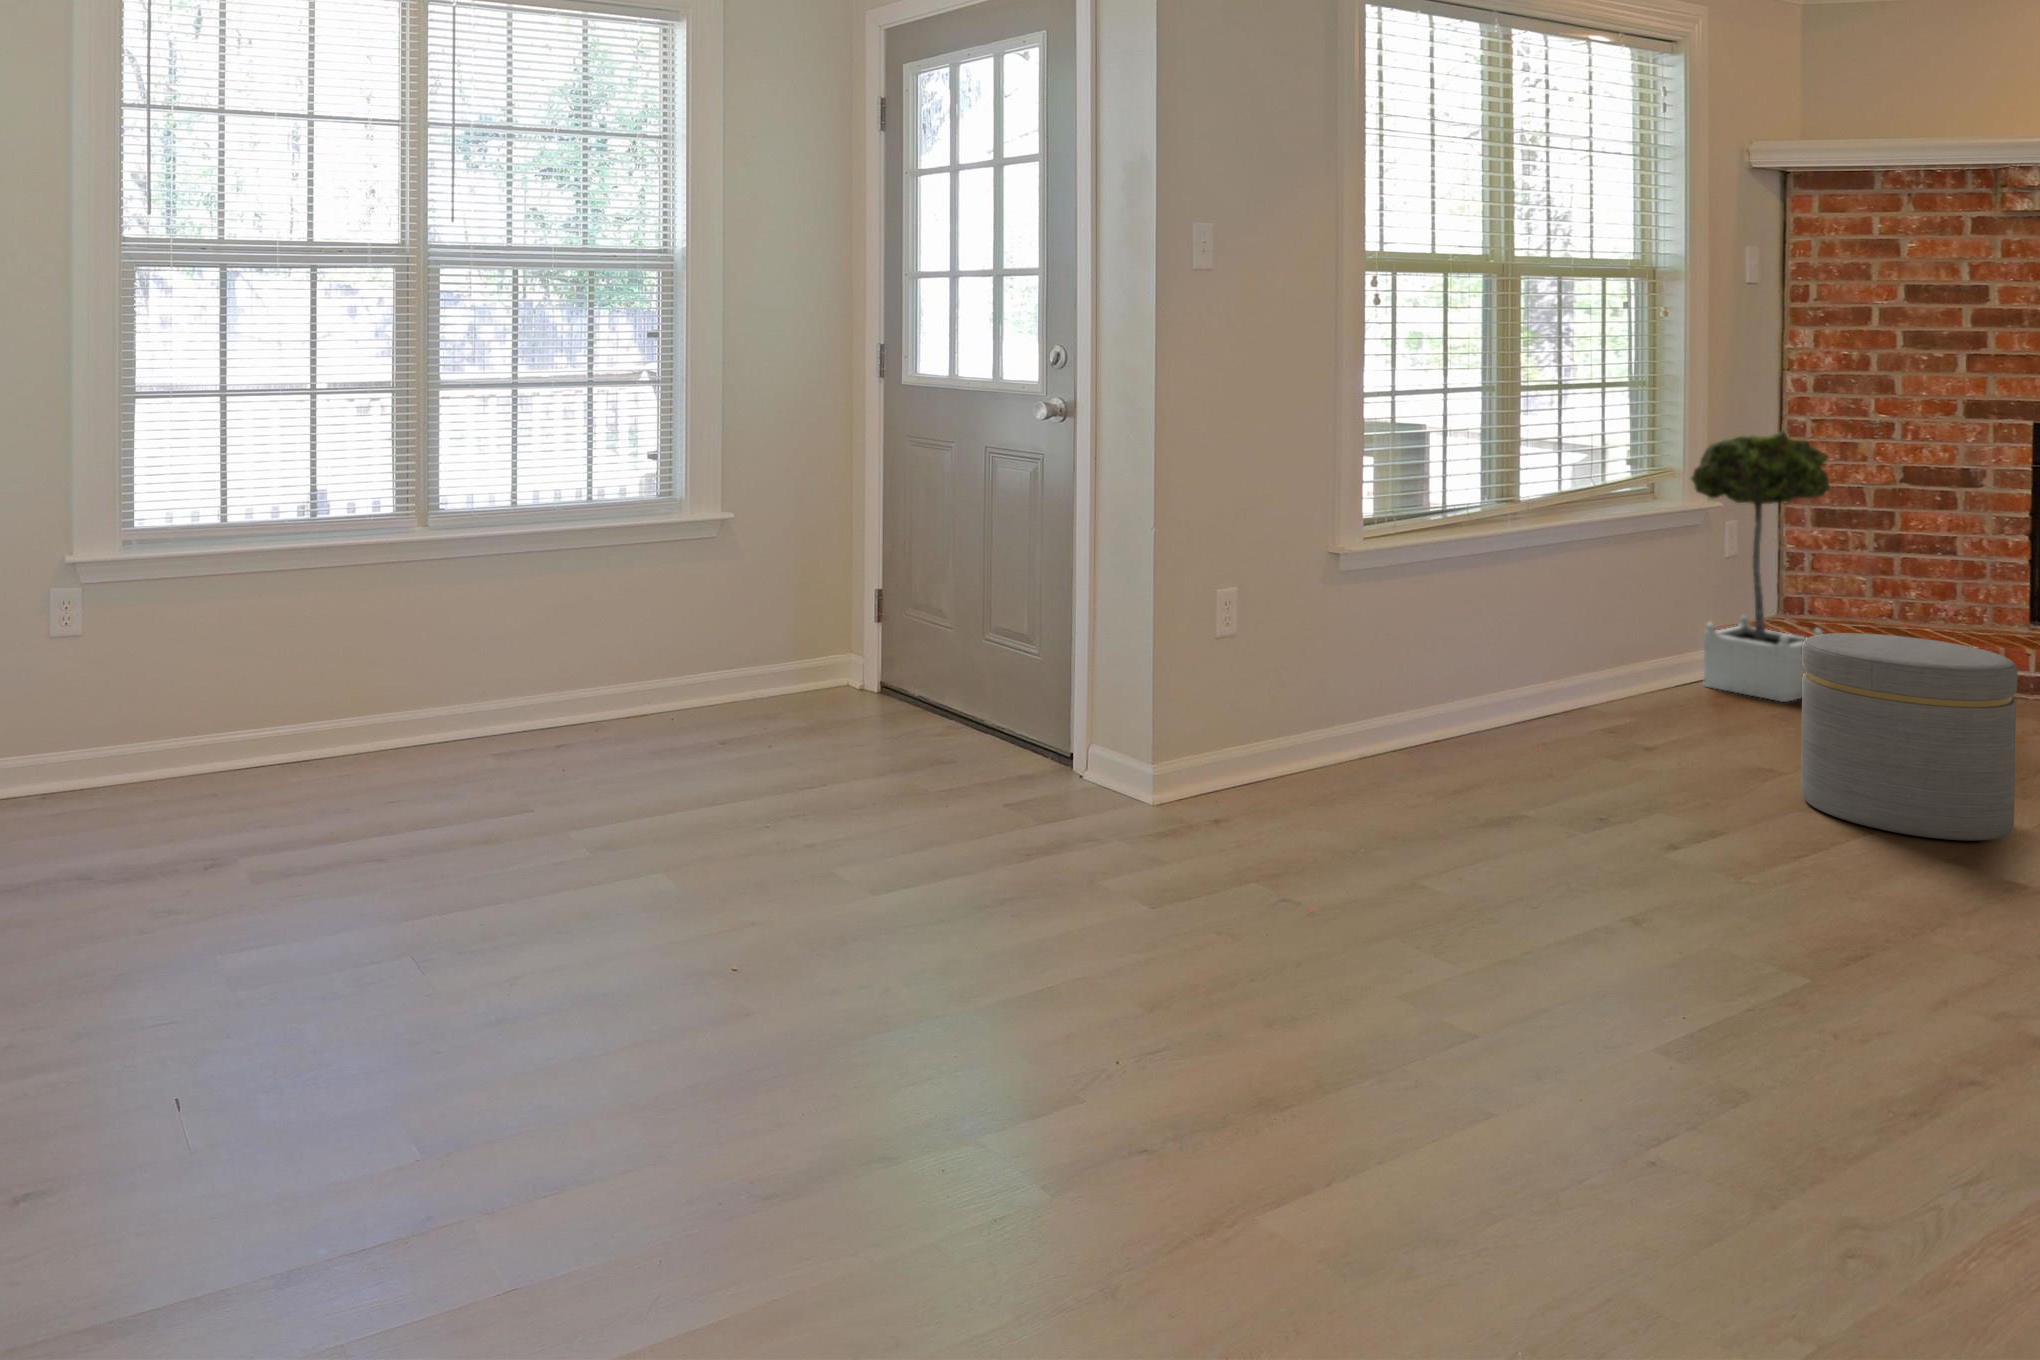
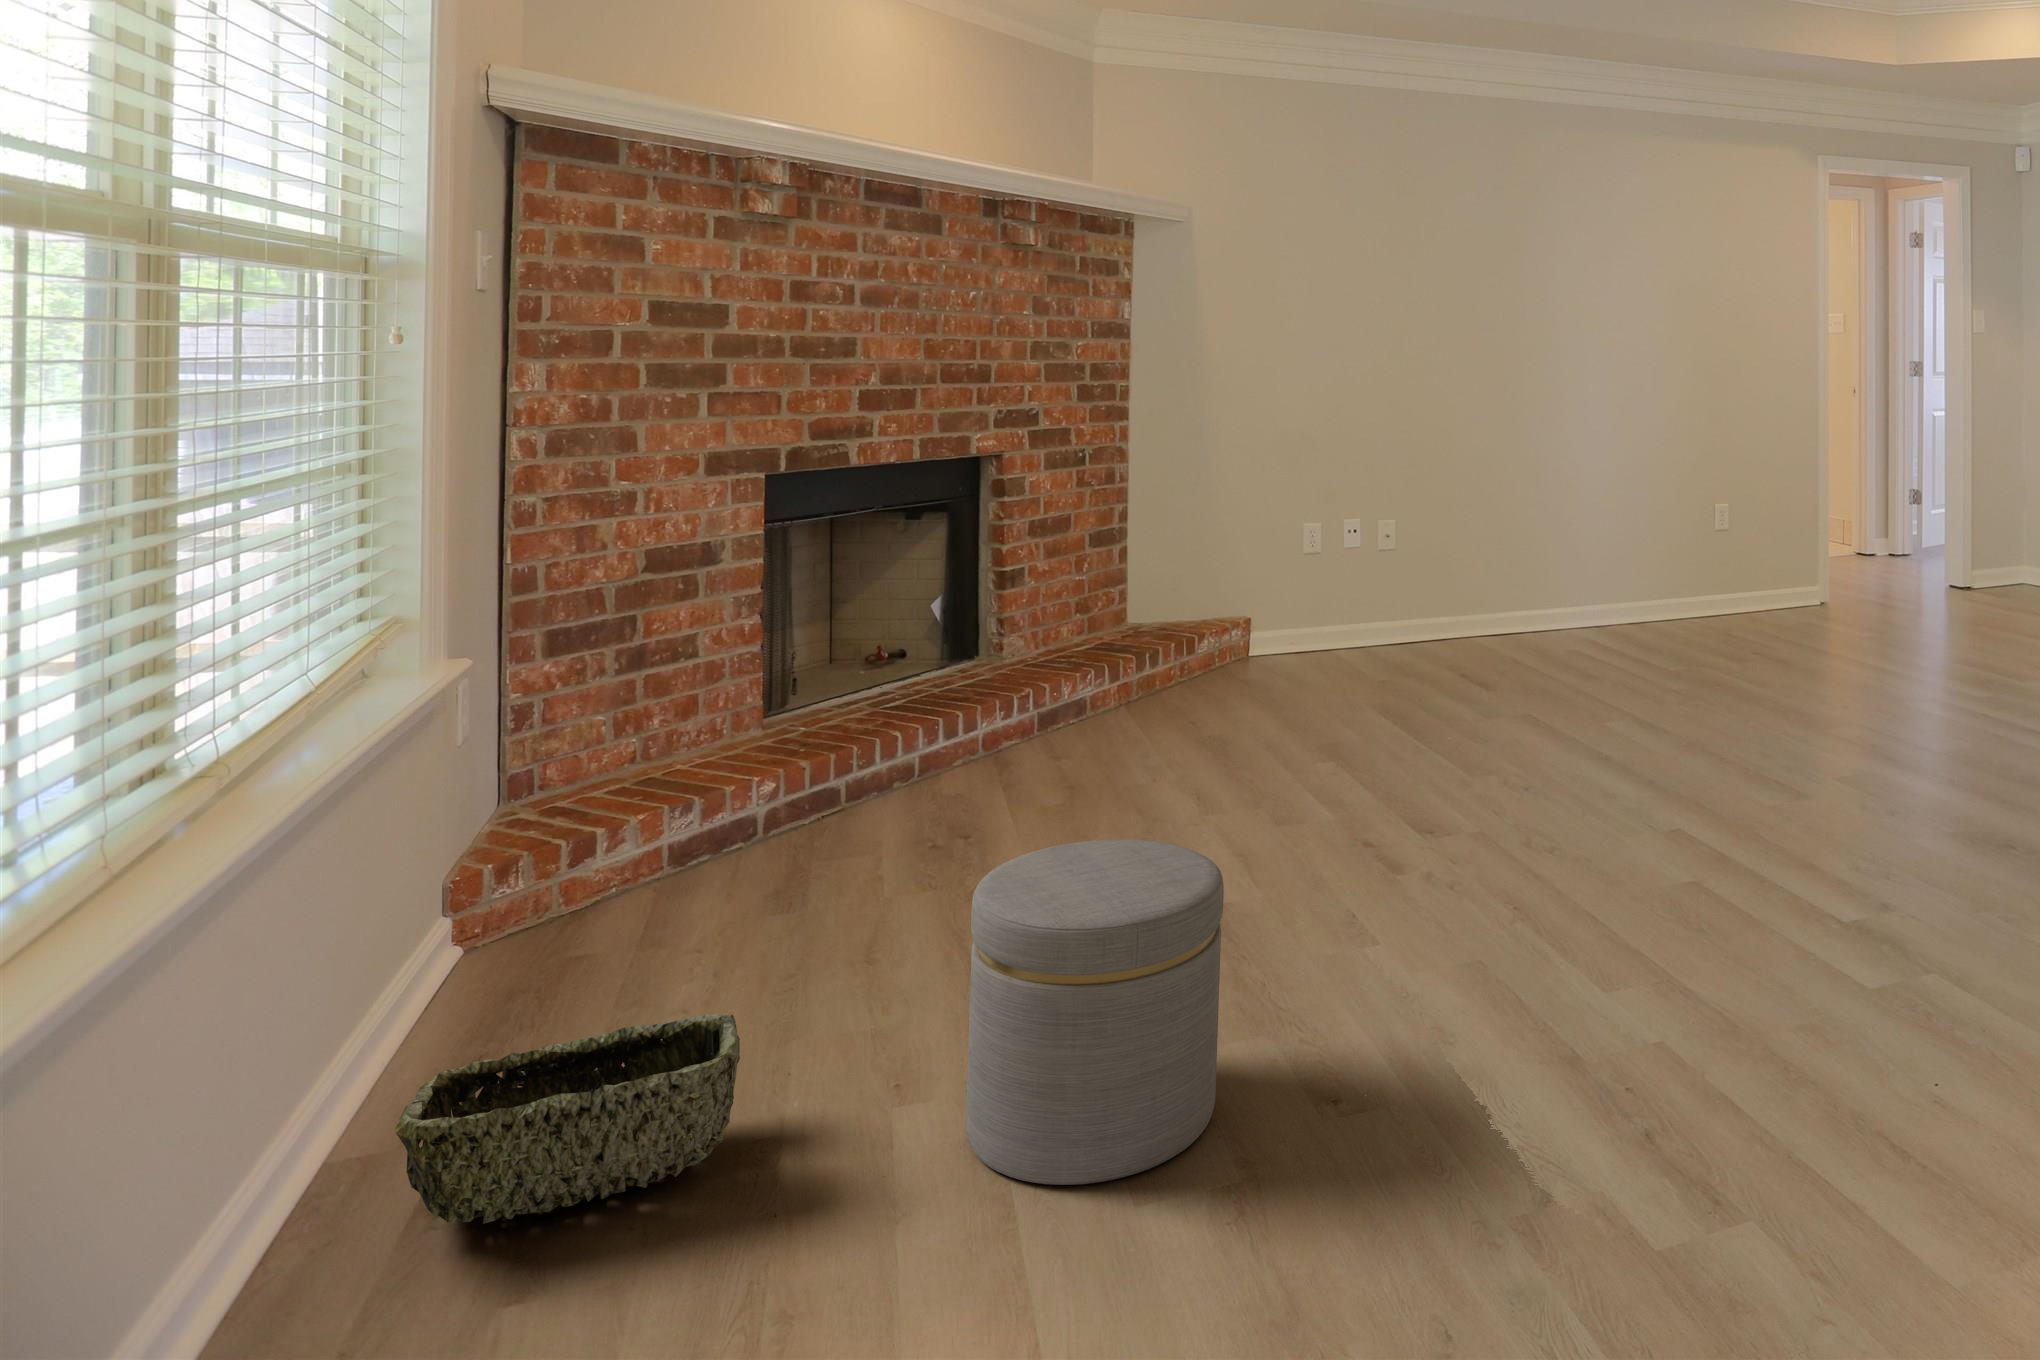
potted tree: present [1691,431,1830,702] -> none [498,538,706,985]
woven basket: none [1525,656,1715,741] -> present [395,1015,740,1224]

